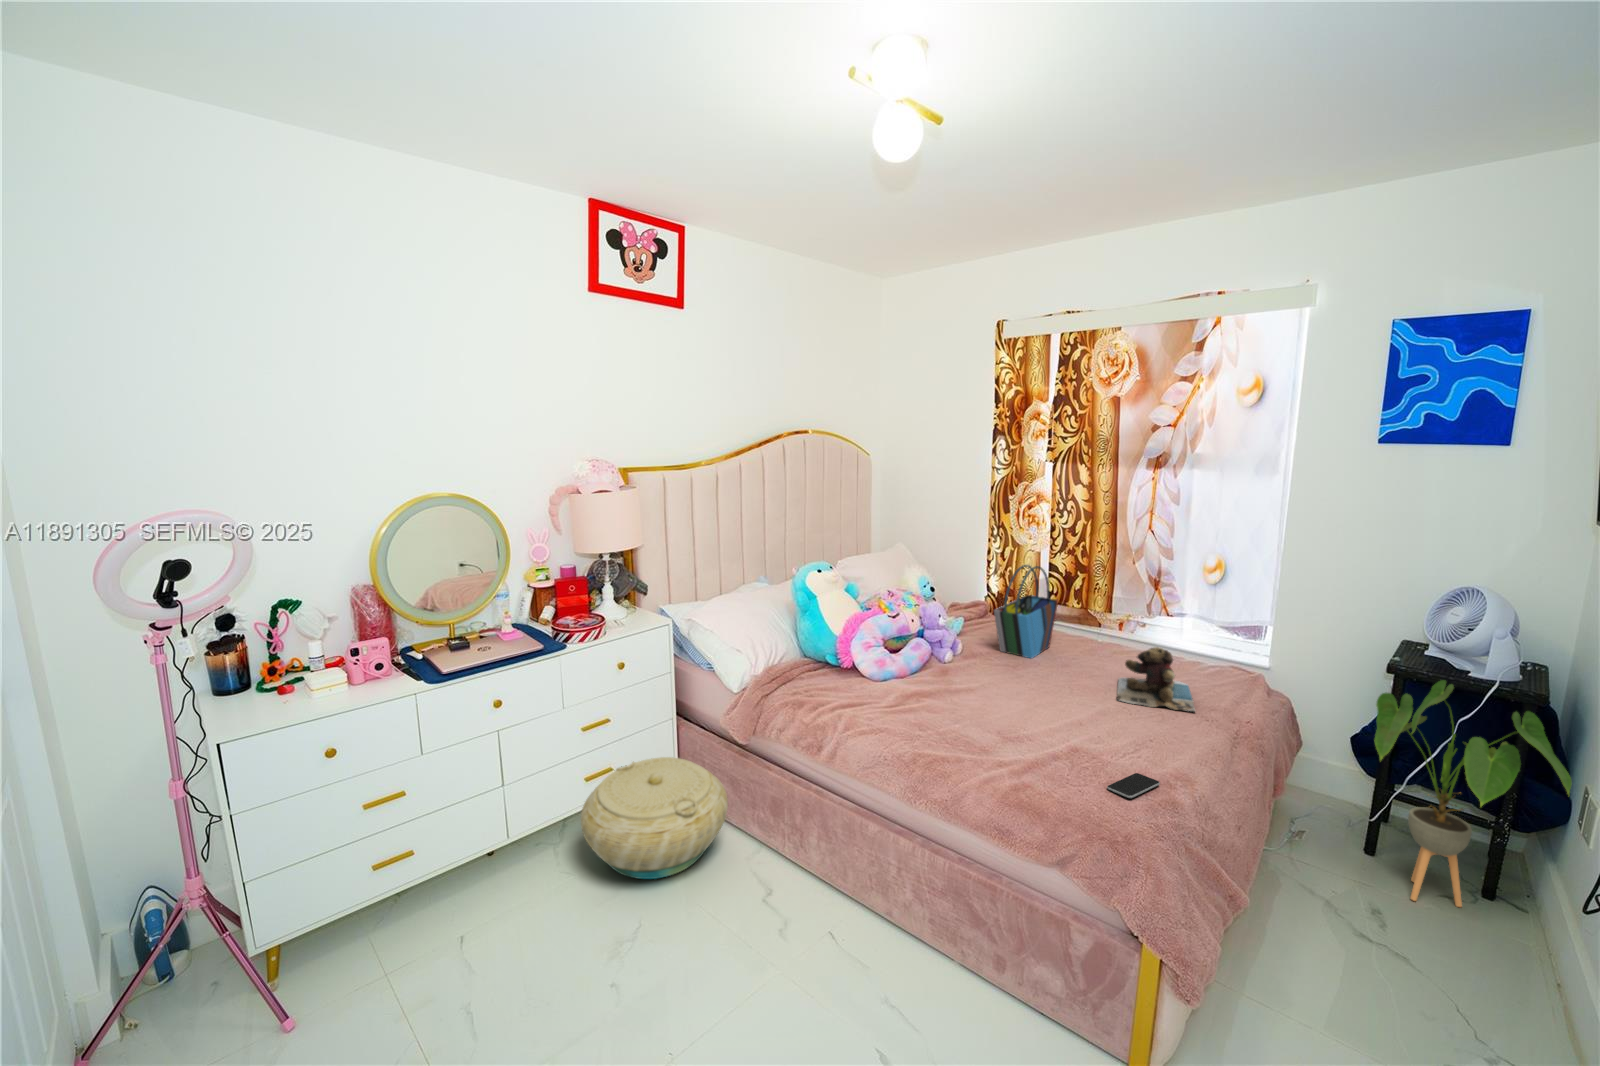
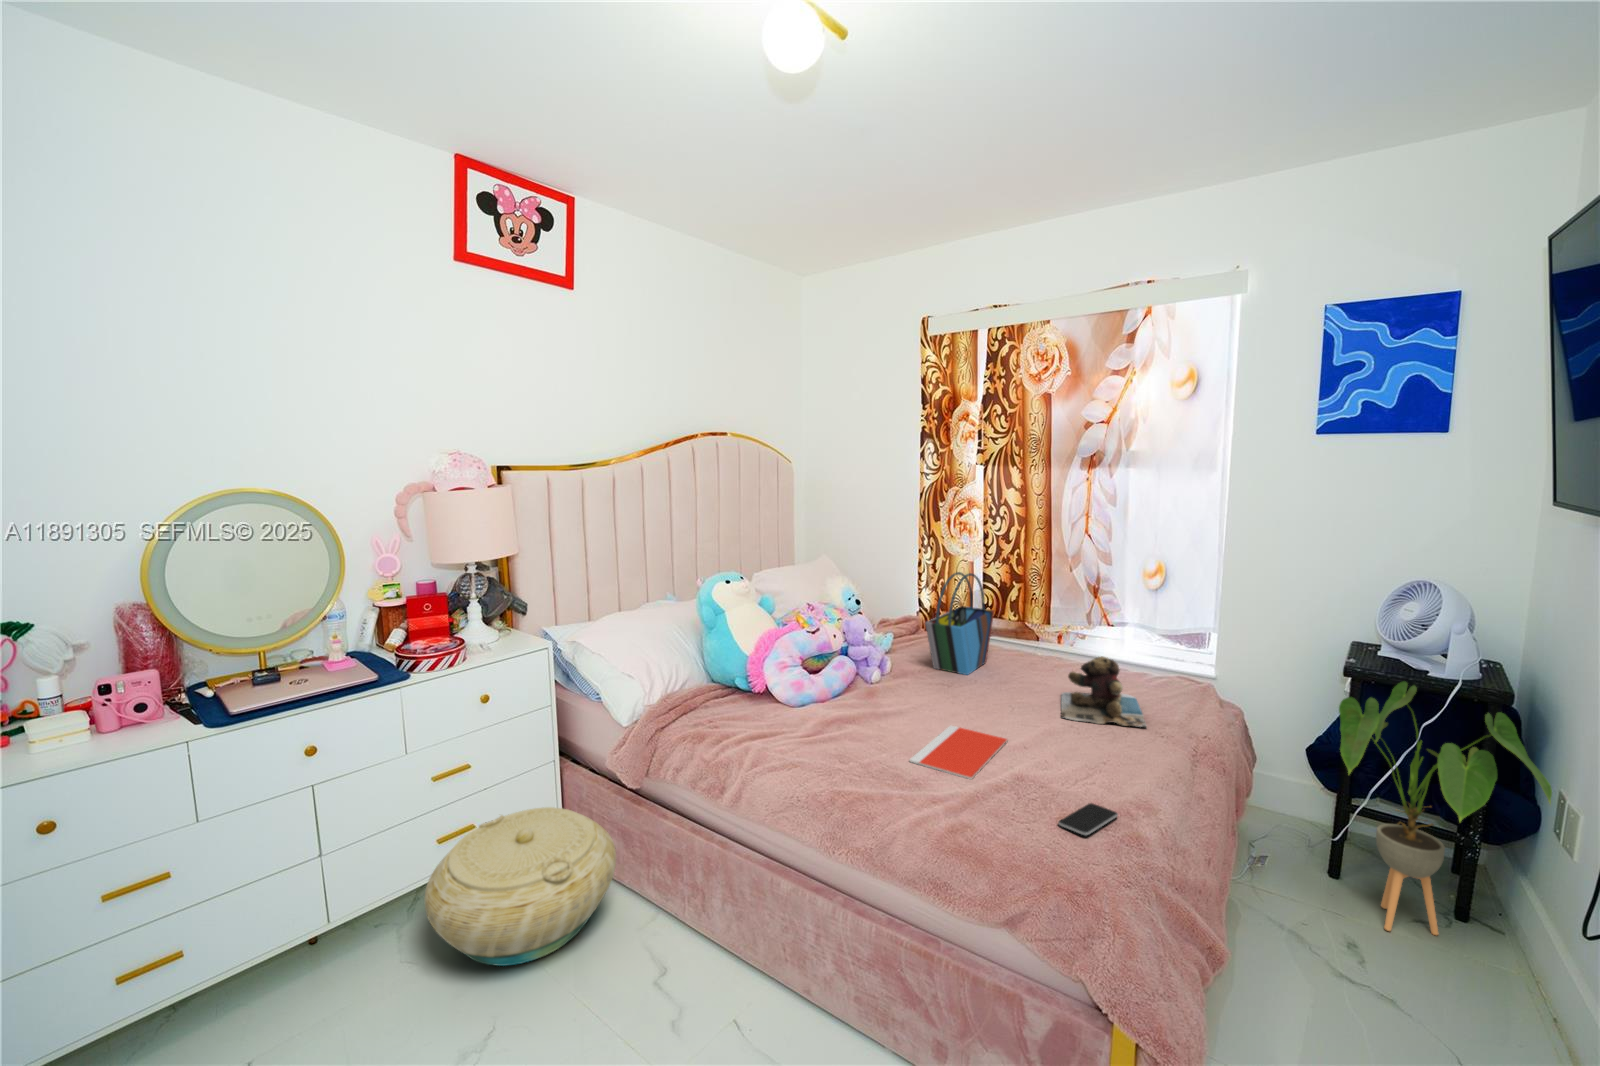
notebook: none [979,703,1067,750] -> present [909,725,1008,779]

